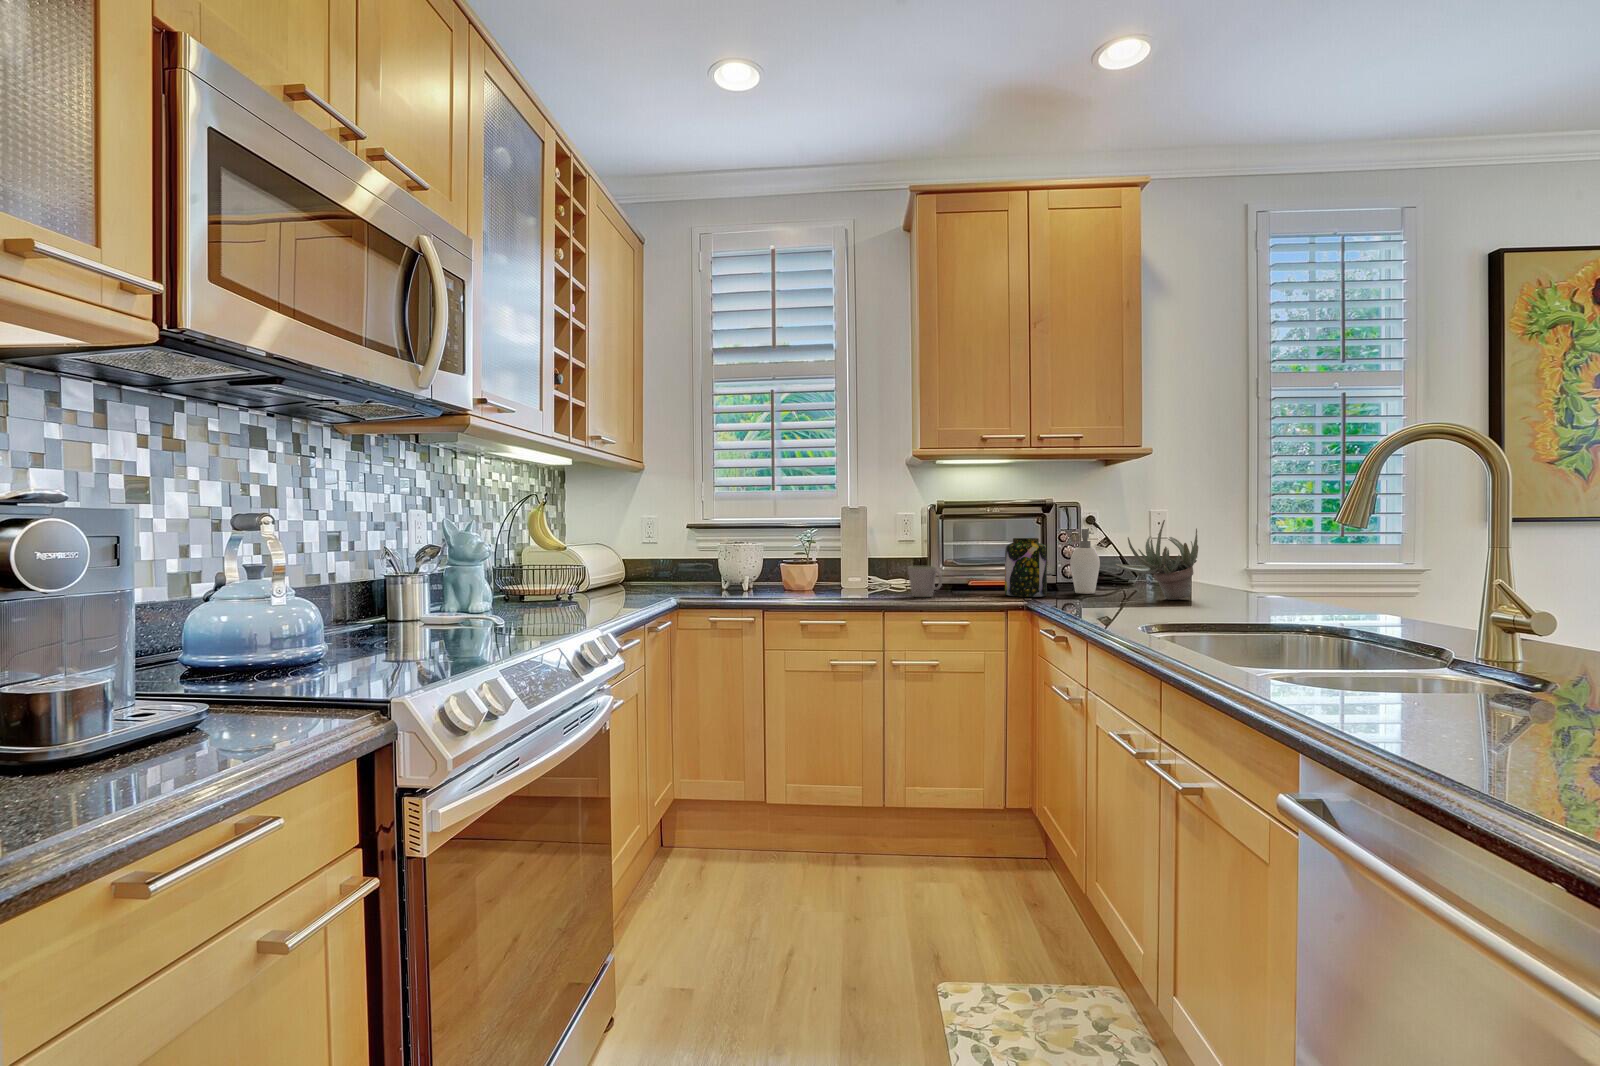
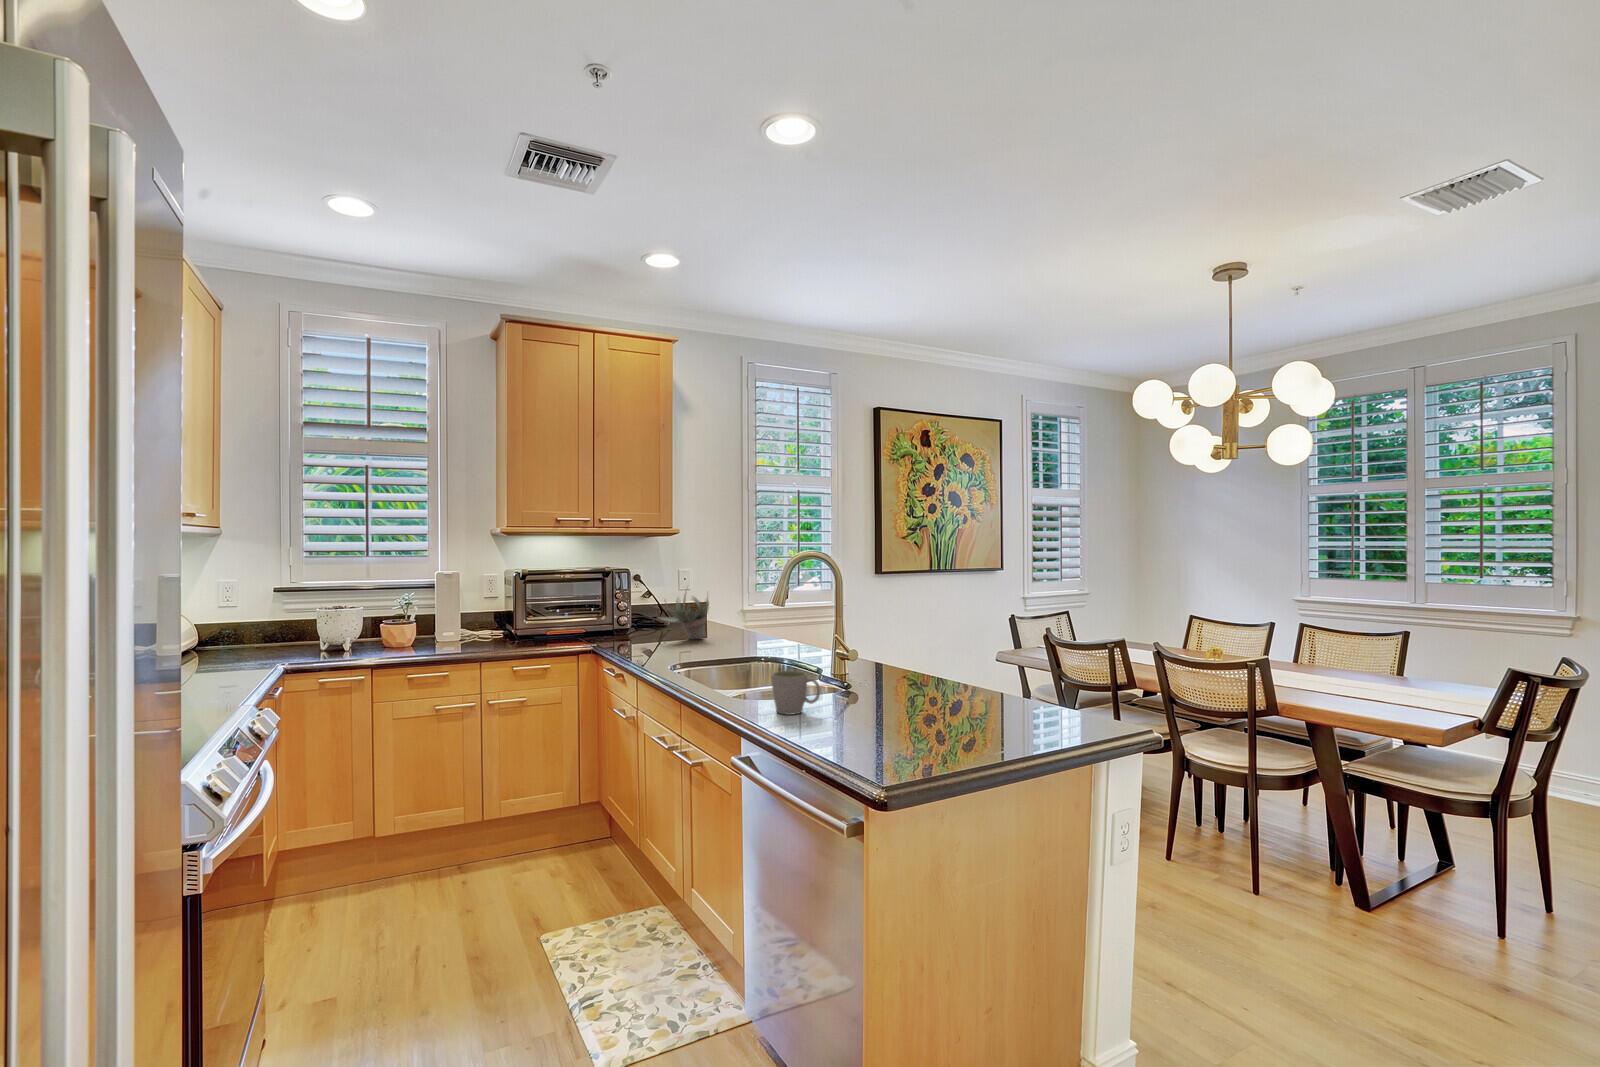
soap dispenser: present [1070,529,1100,594] -> none [625,590,645,637]
jar: present [1005,538,1047,597] -> none [577,598,608,643]
mug: present [908,566,942,597] -> present [771,671,820,715]

